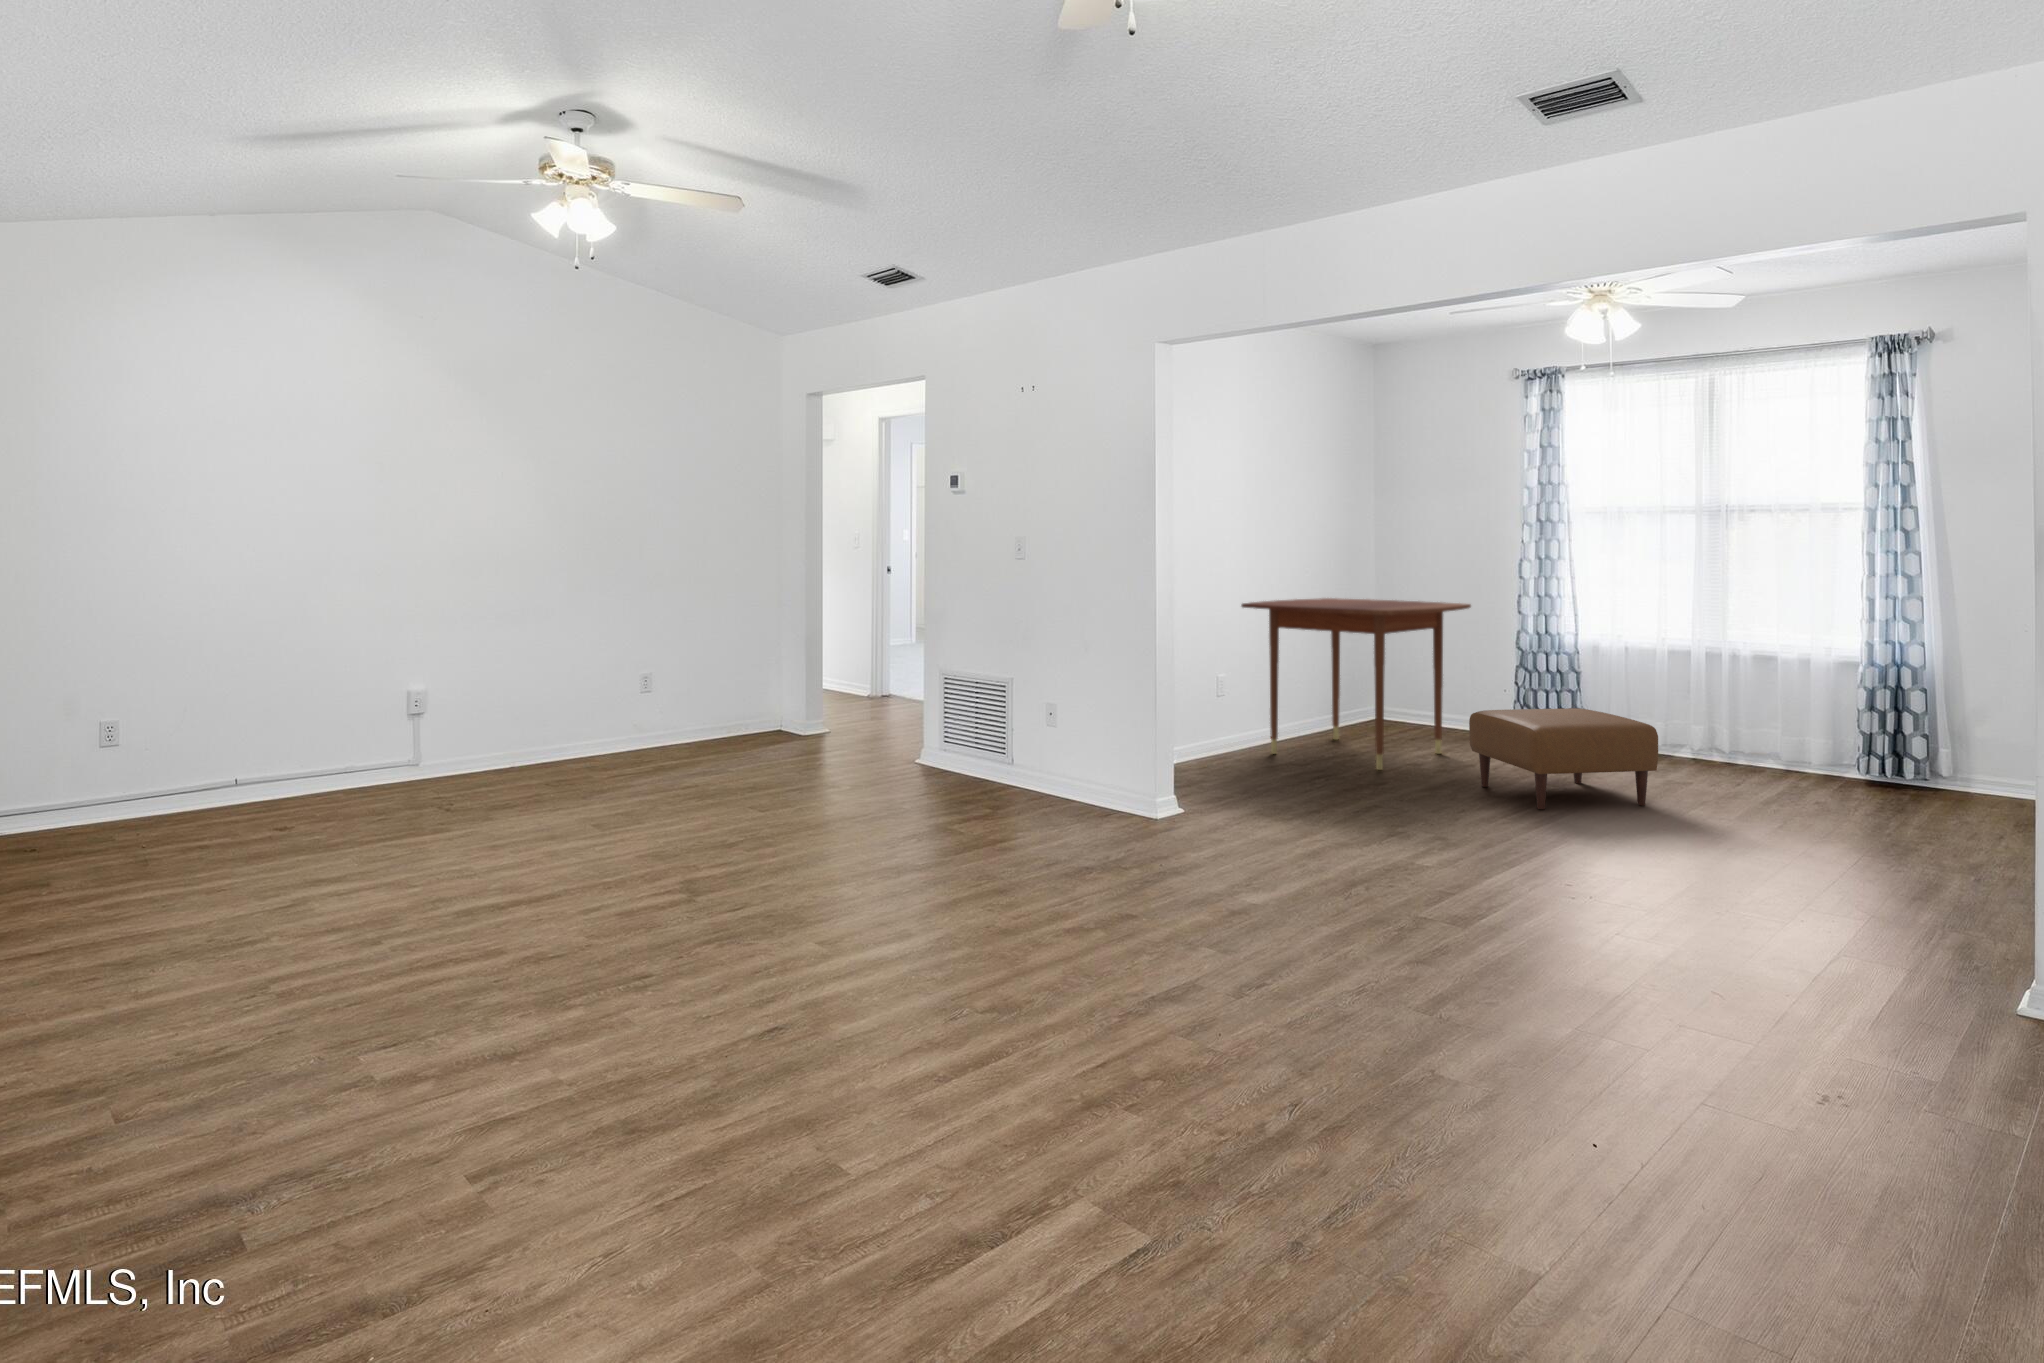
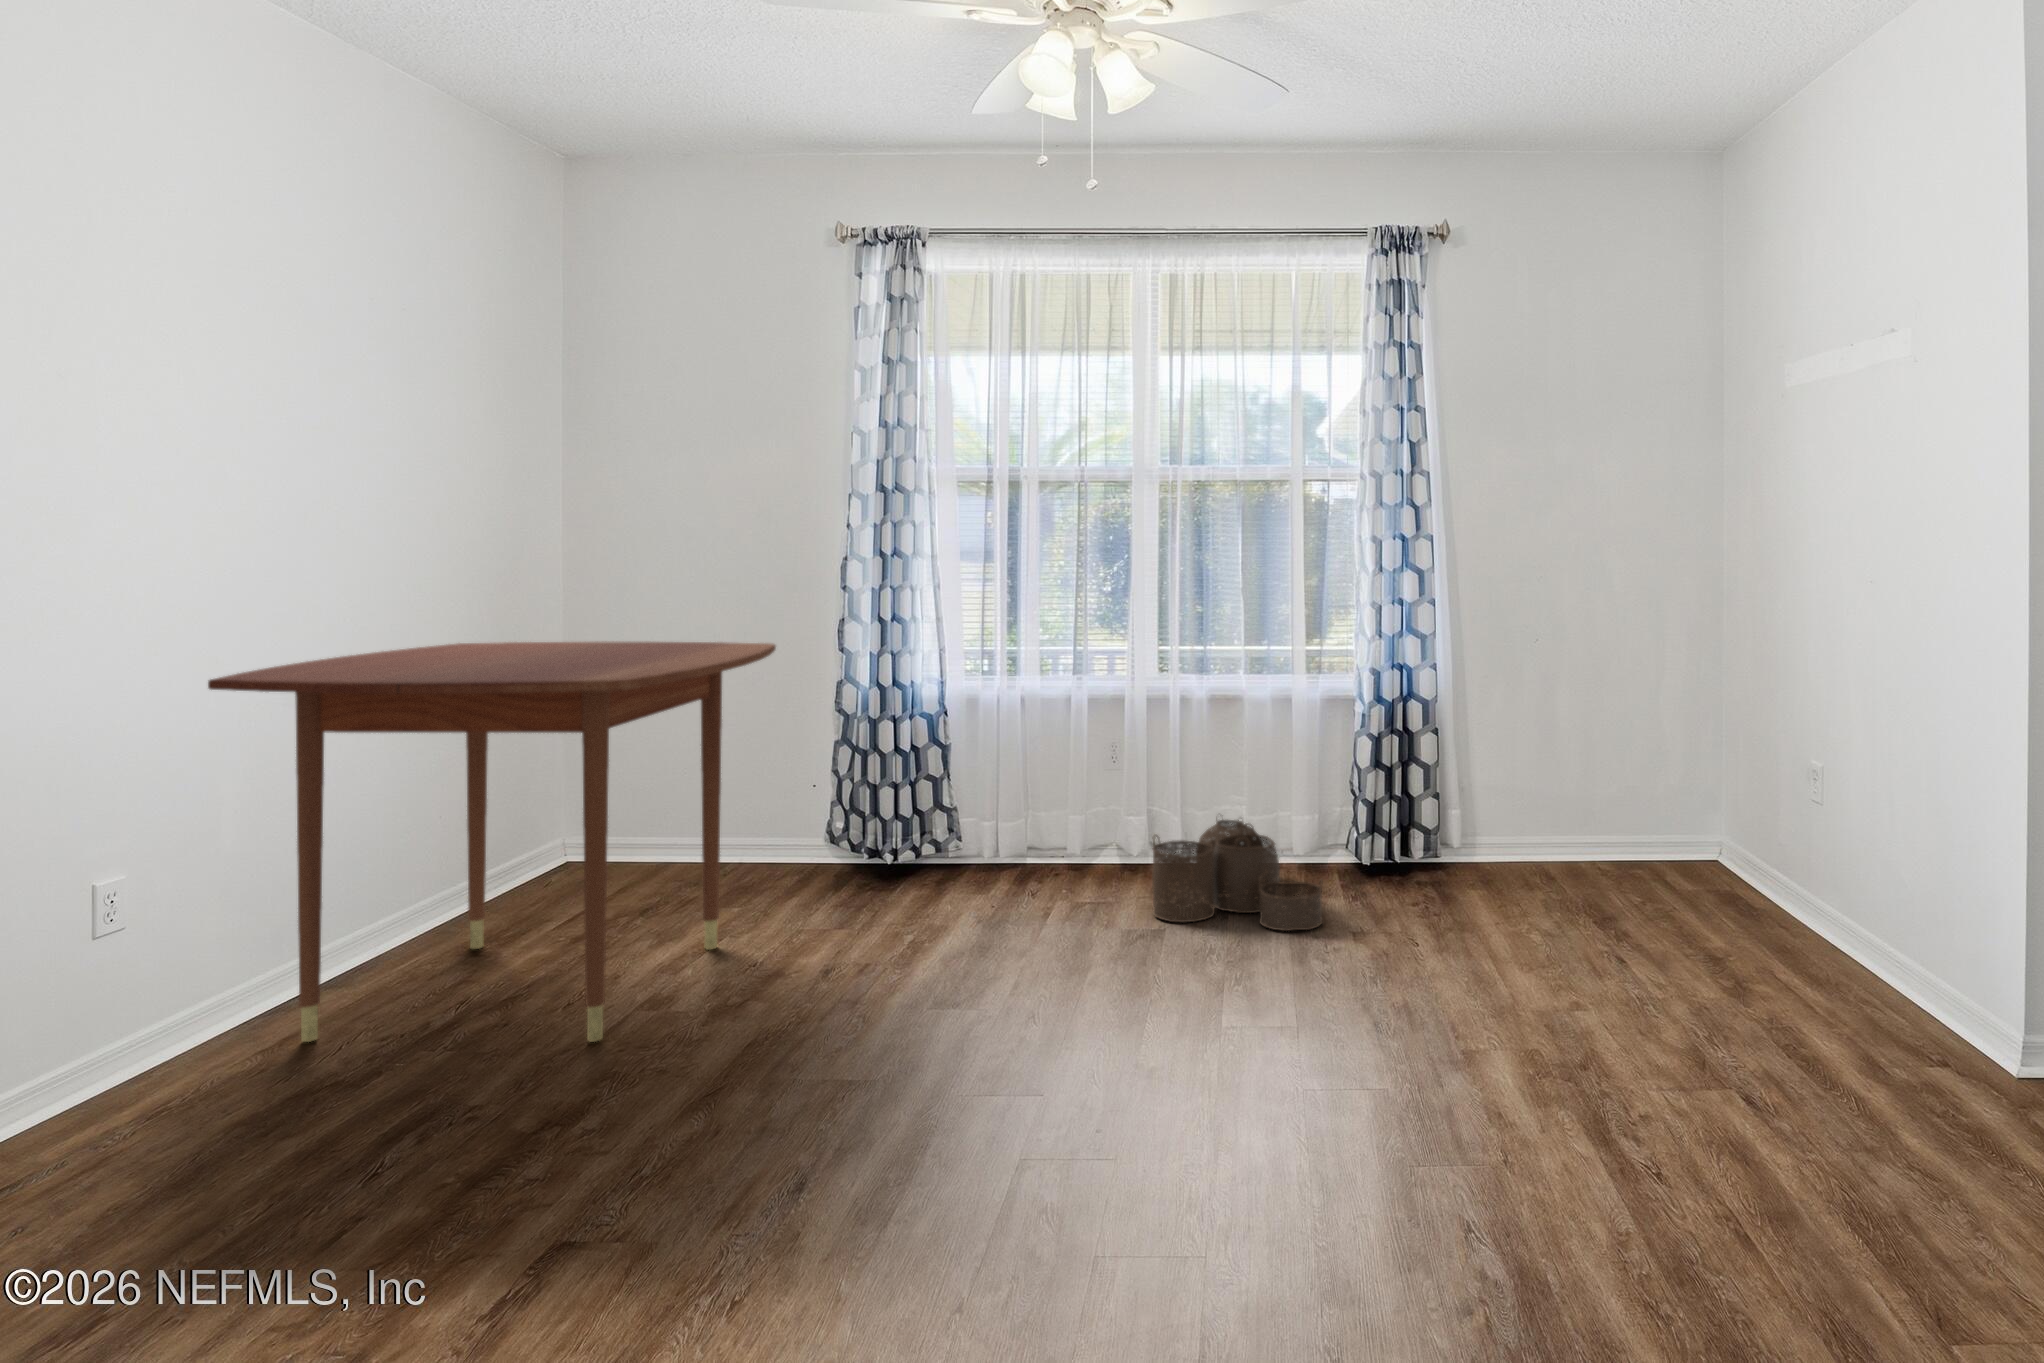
ottoman: present [1469,708,1658,809] -> none [809,838,1171,1096]
woven basket: none [1692,728,1807,795] -> present [1153,819,1323,931]

